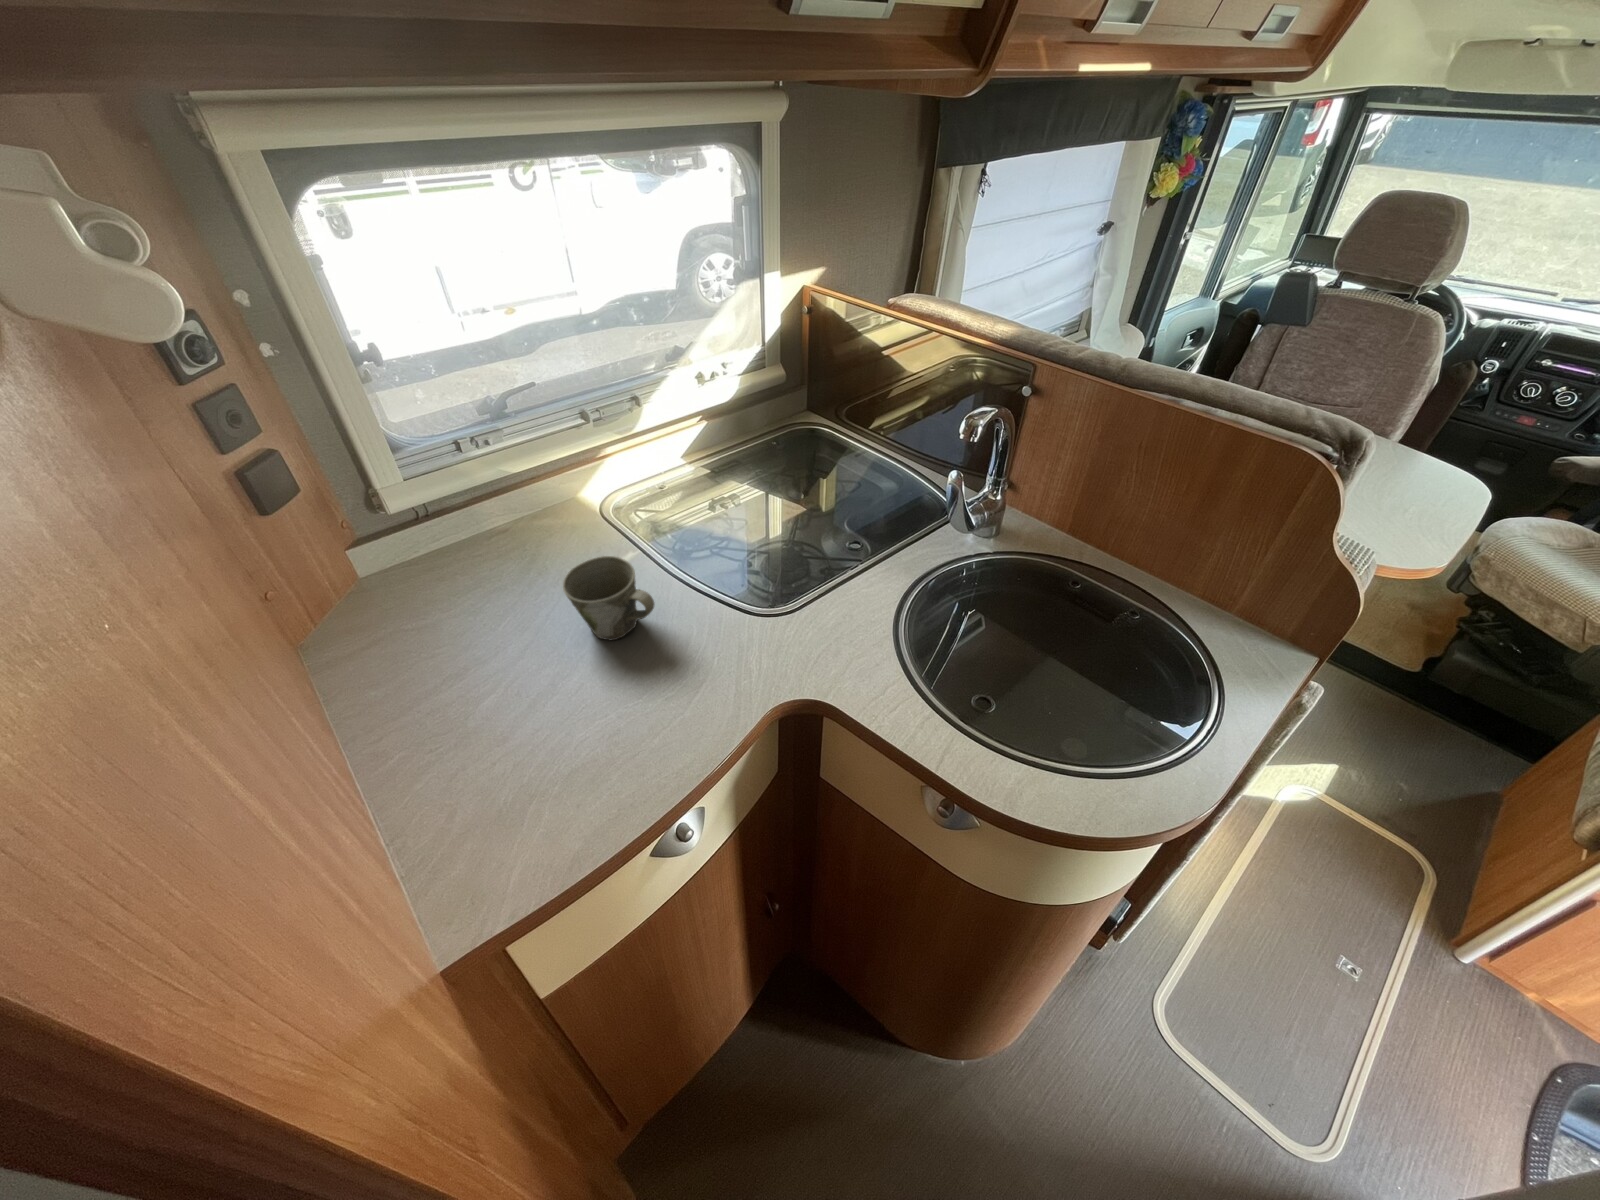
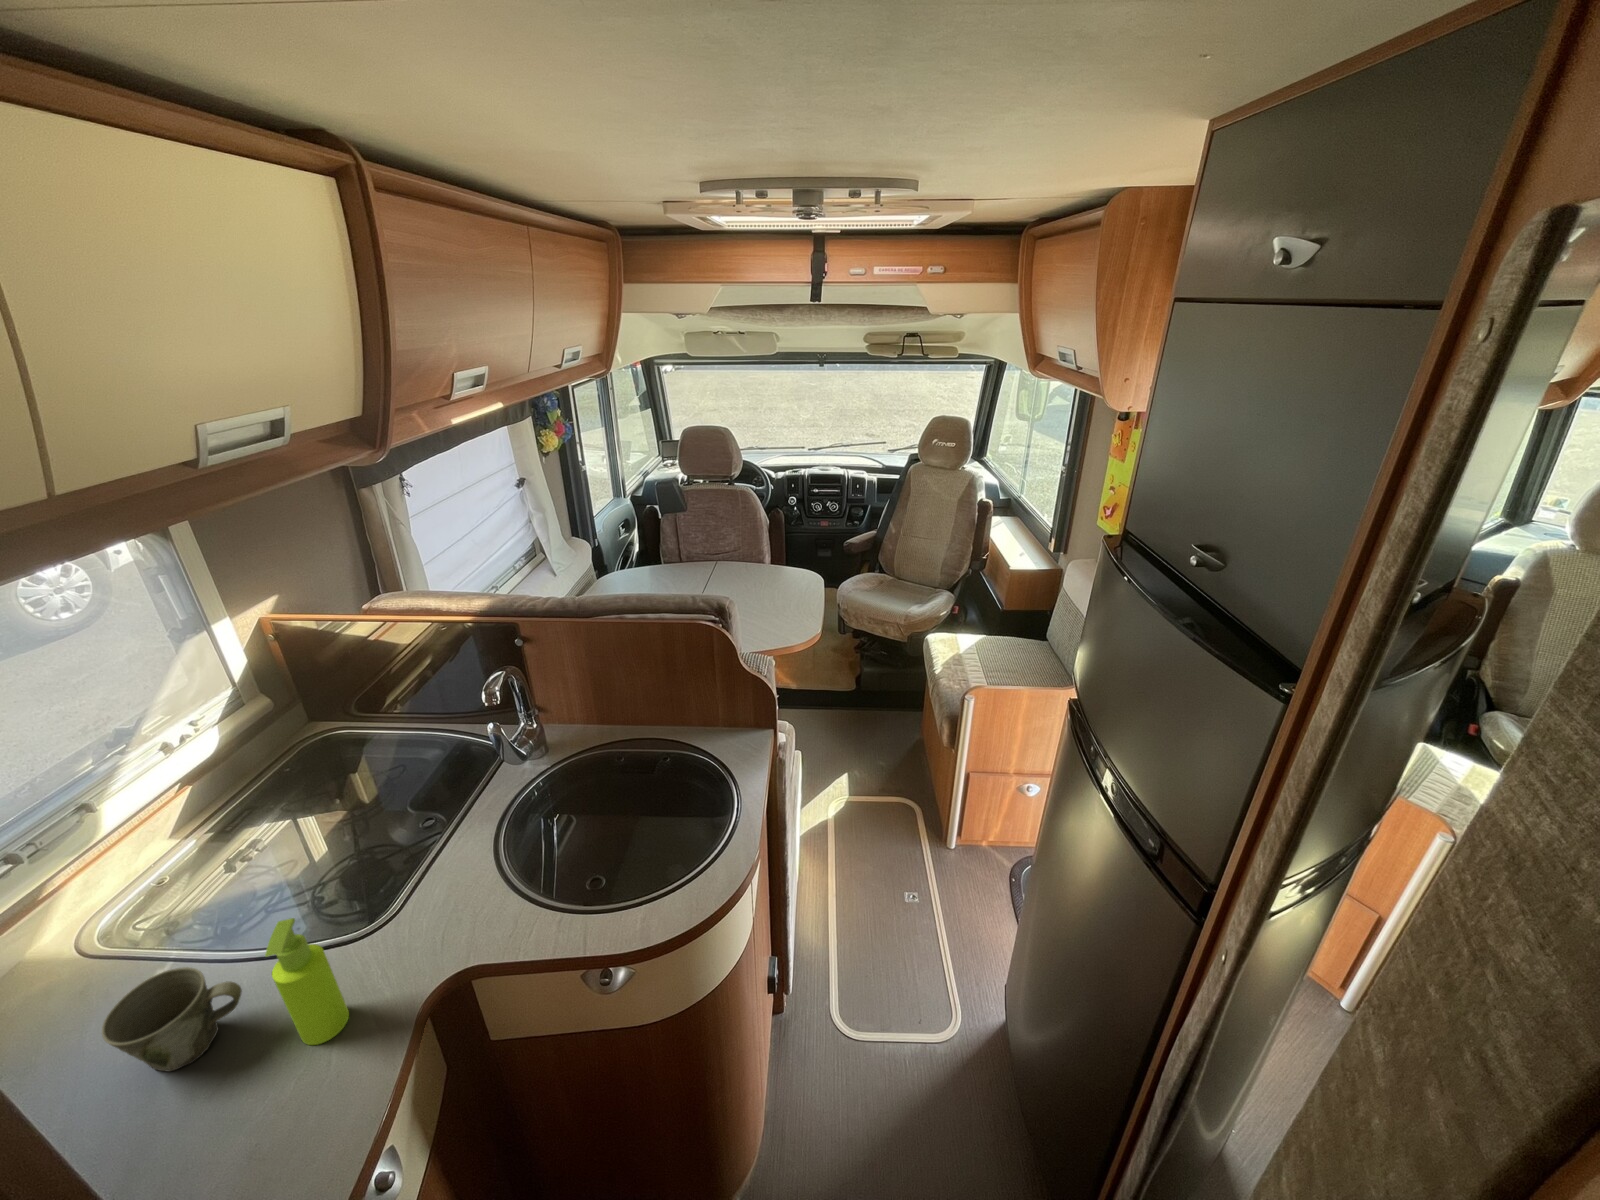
soap dispenser: none [659,562,718,691] -> present [265,918,349,1045]

